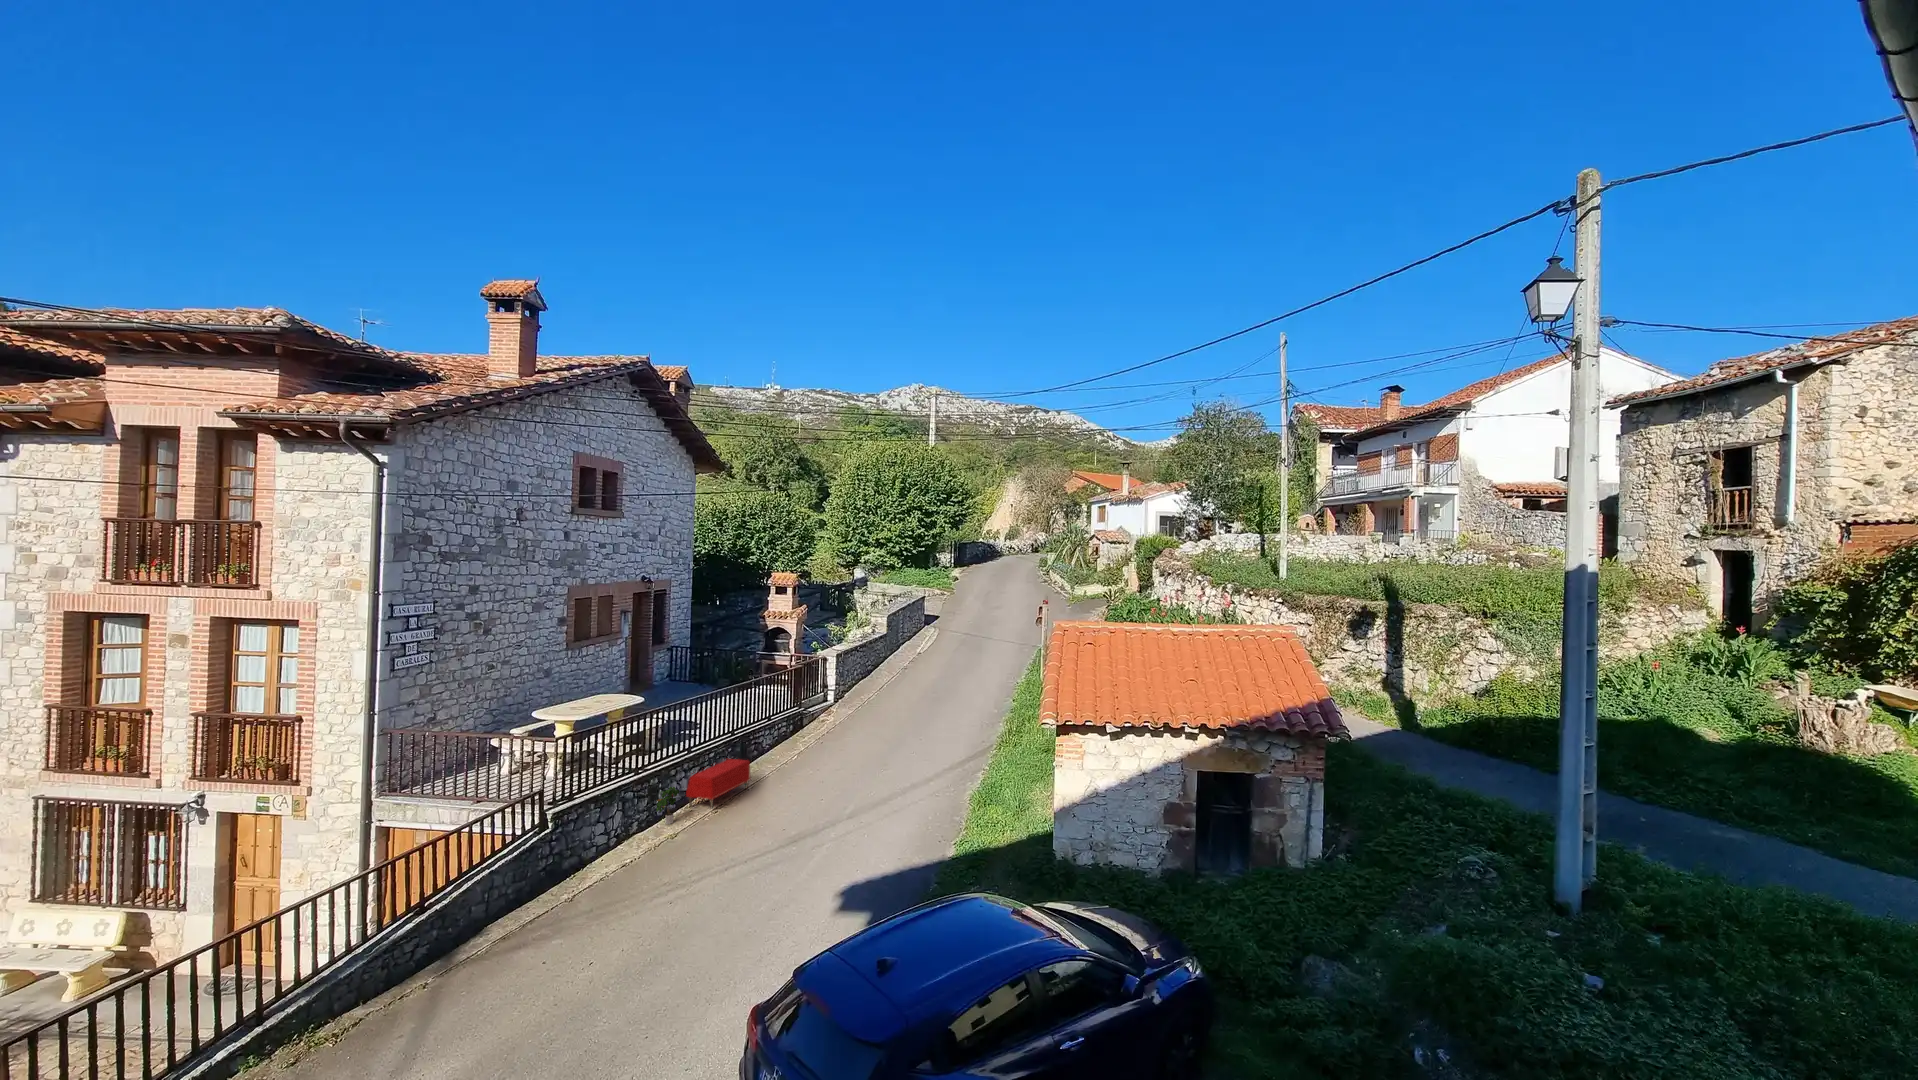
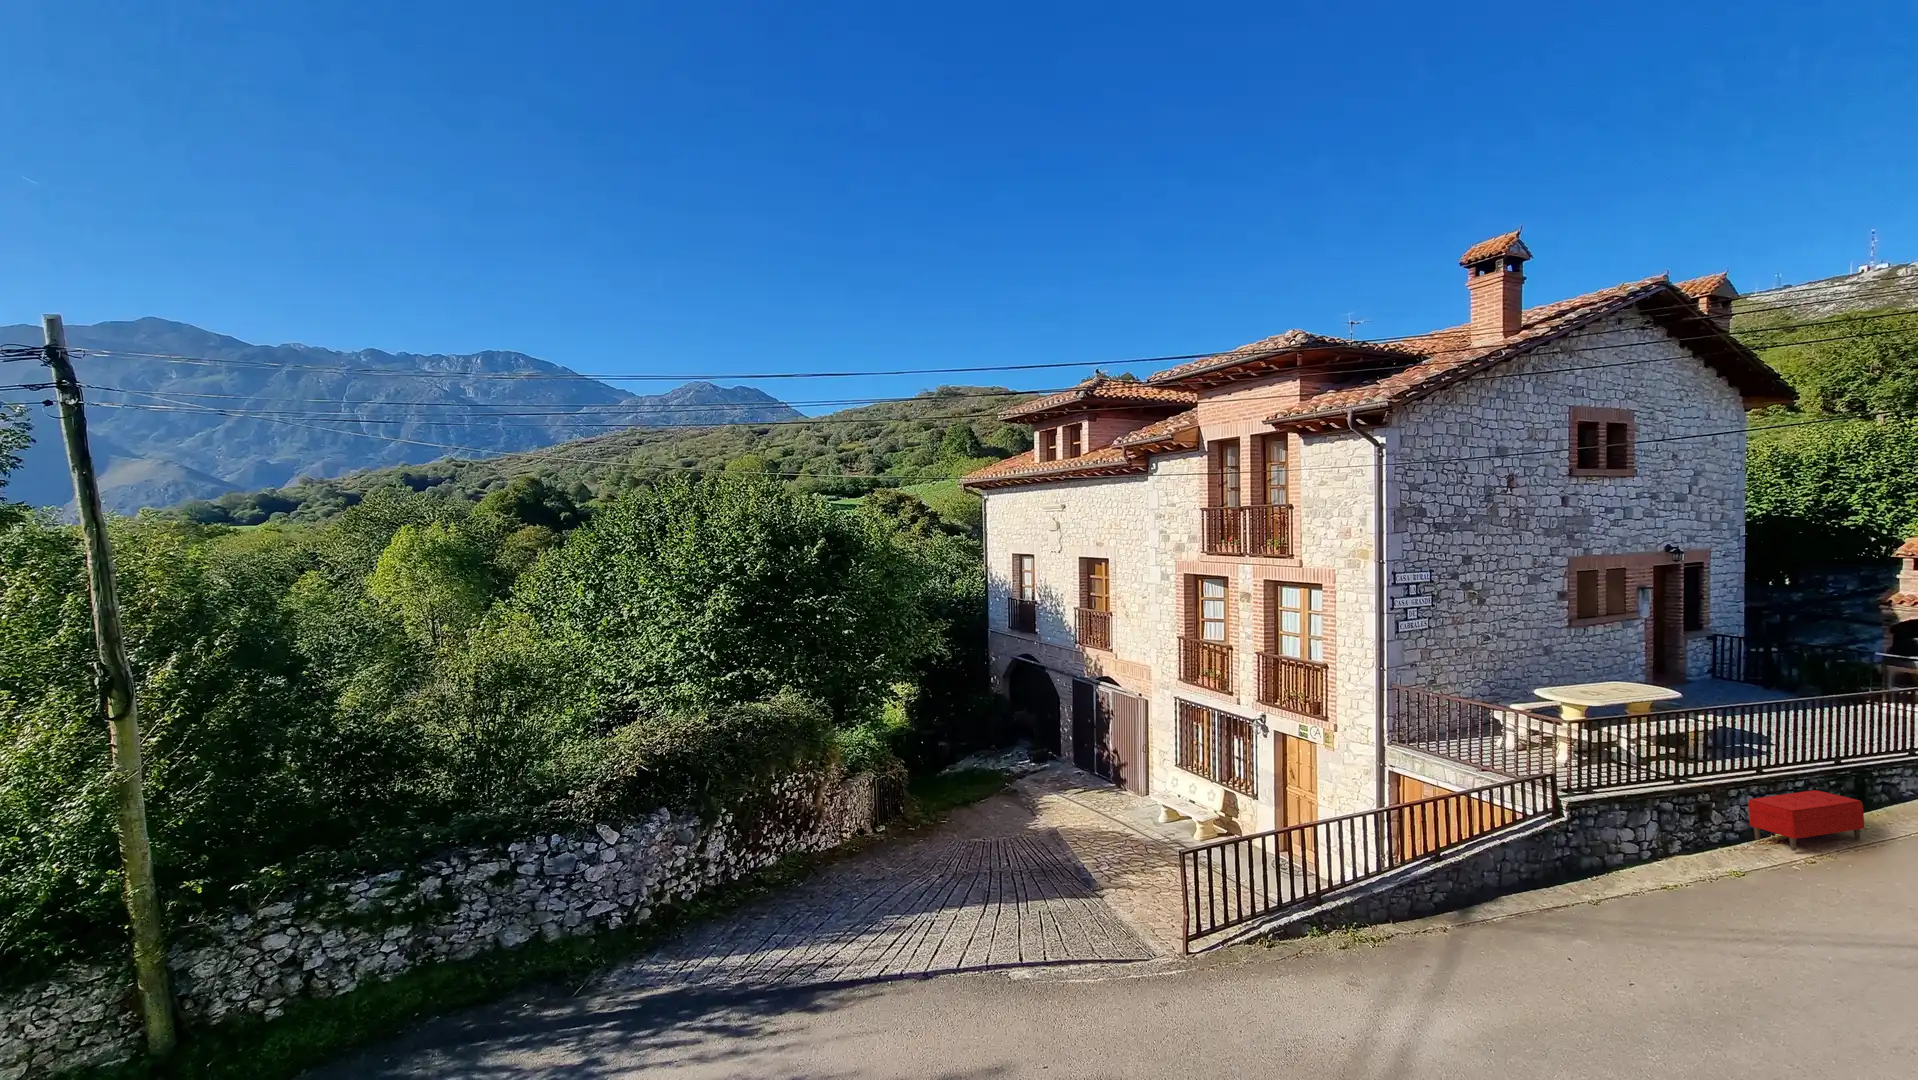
potted plant: present [656,787,679,824] -> none [1703,807,1738,853]

